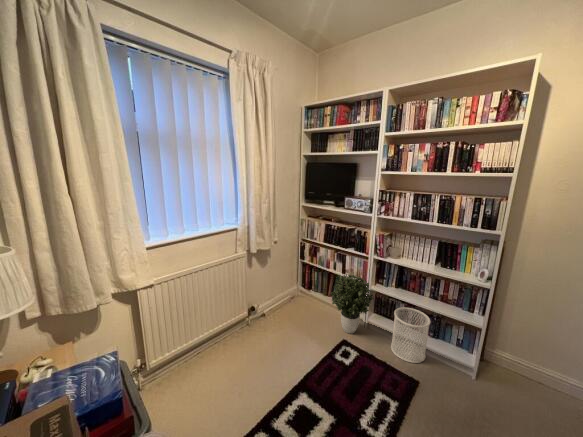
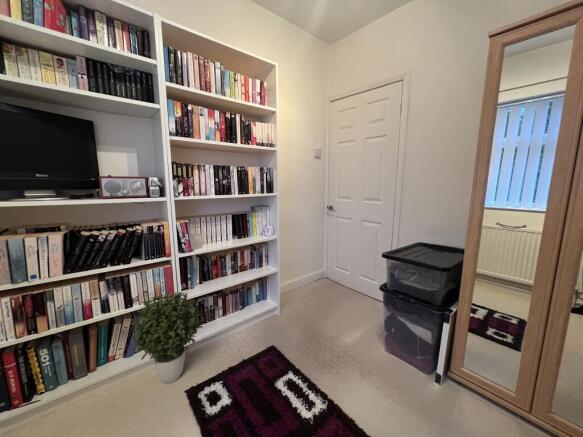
wastebasket: present [391,307,431,363] -> none [217,291,253,348]

